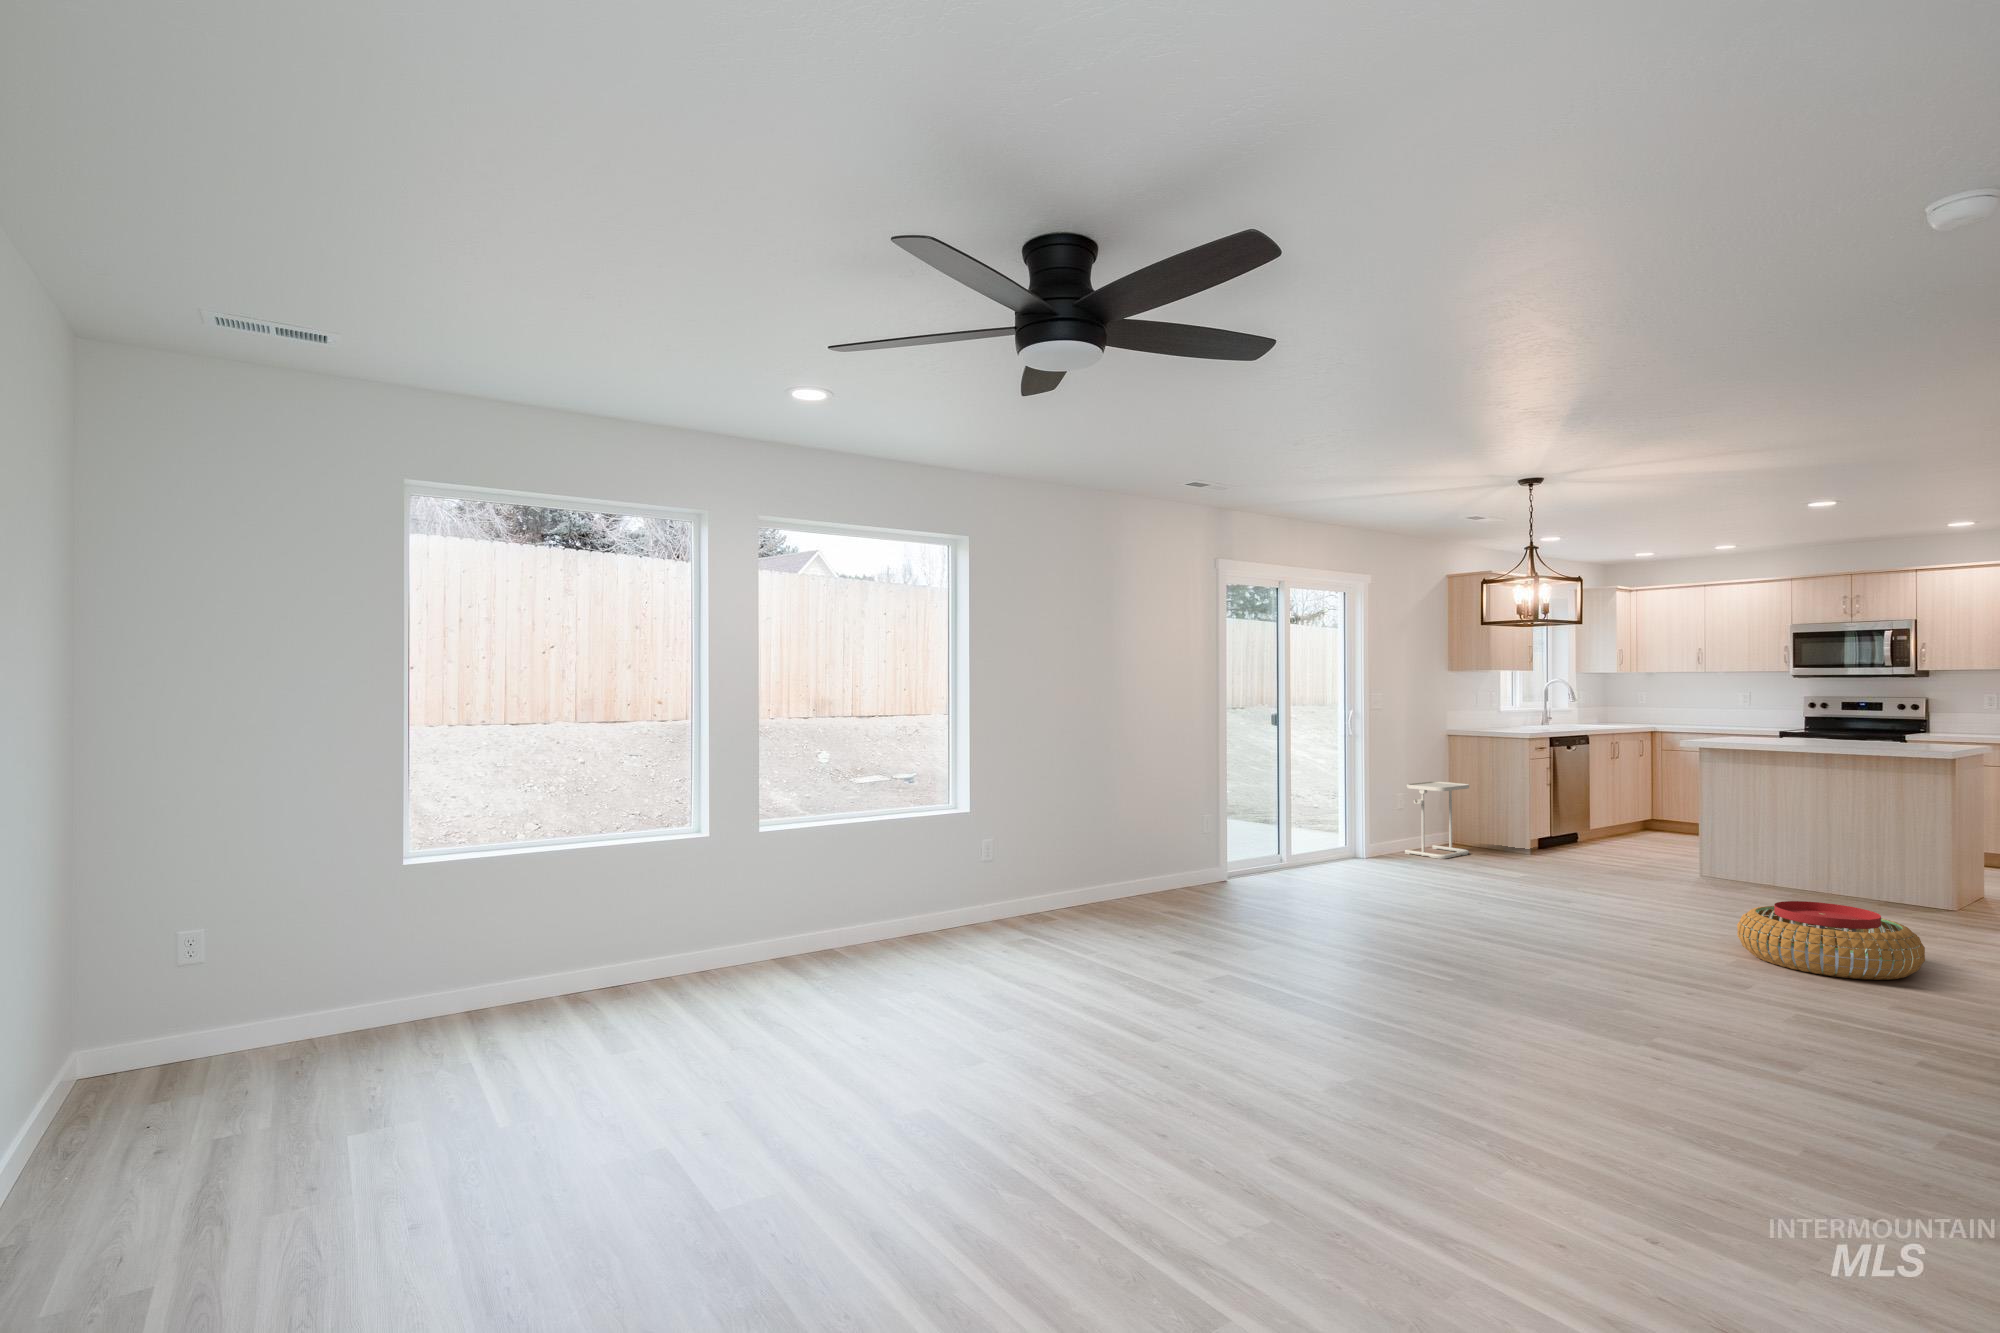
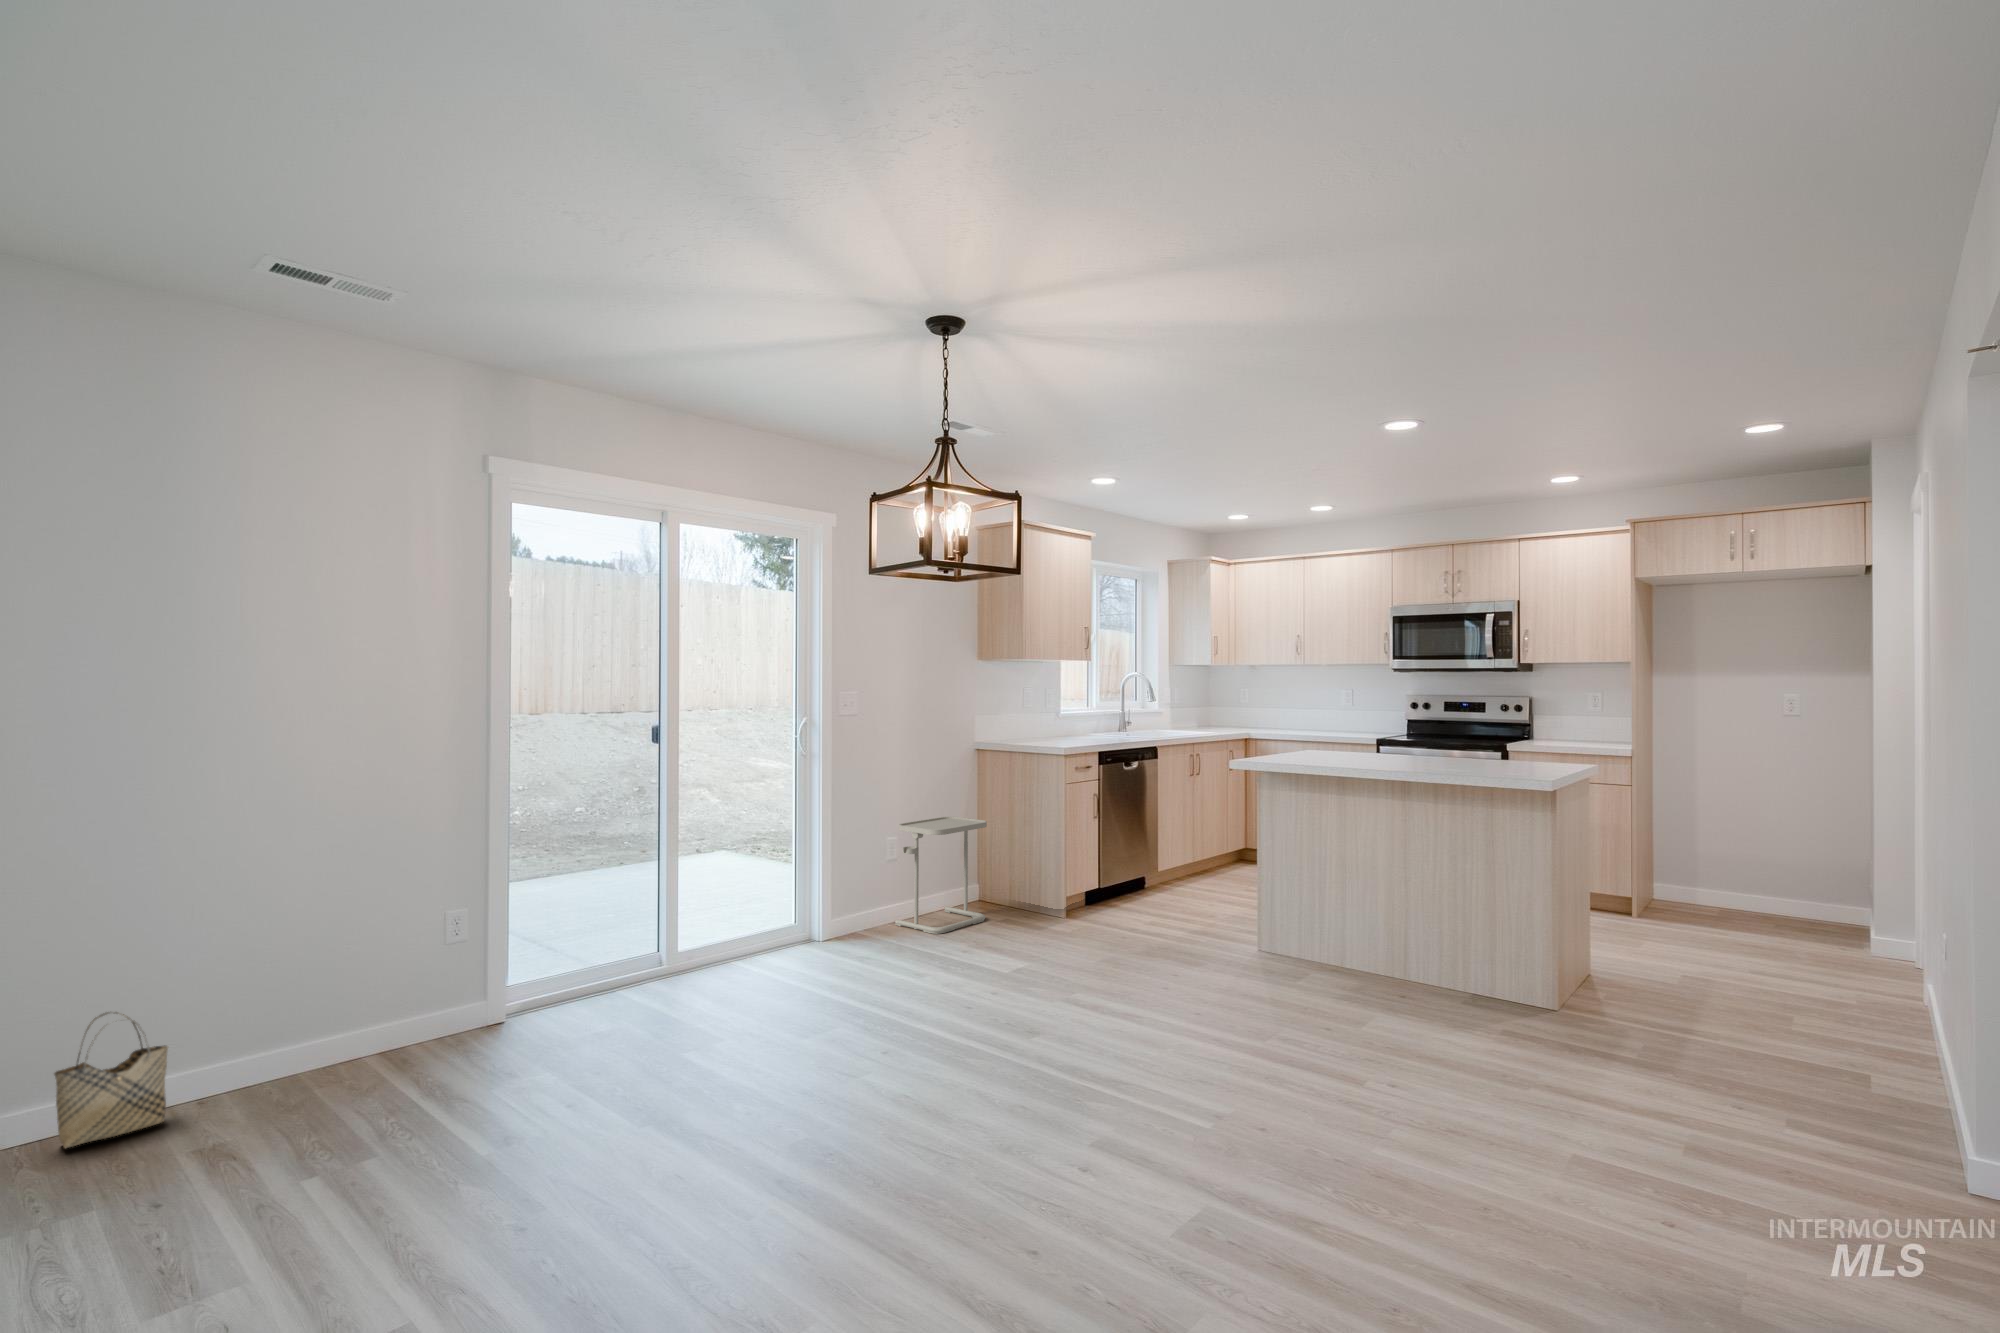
woven basket: none [1089,848,1124,908] -> present [54,1012,168,1148]
pouf: present [1737,901,1925,980] -> none [1231,1068,1520,1262]

